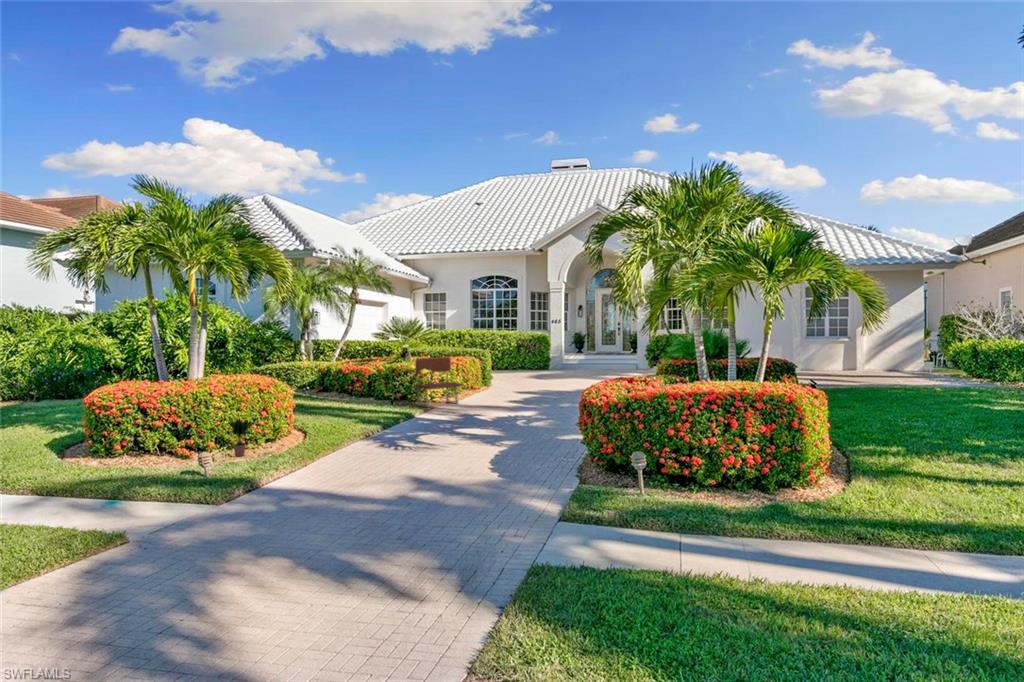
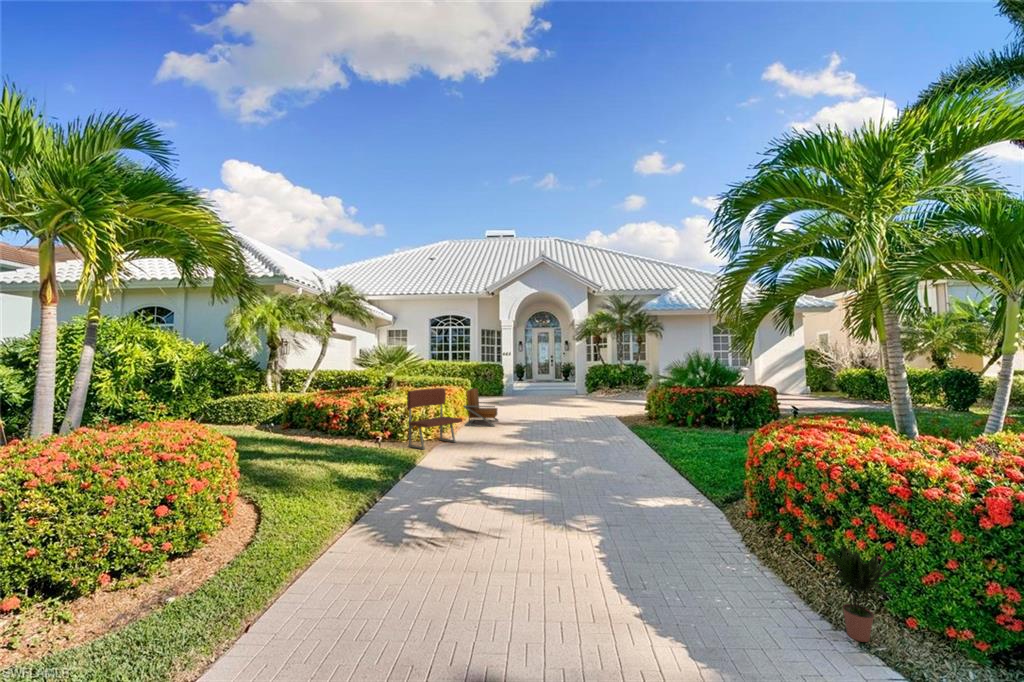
lounge chair: none [476,358,514,394] -> present [464,388,498,426]
potted plant: present [229,419,254,456] -> present [828,546,897,642]

